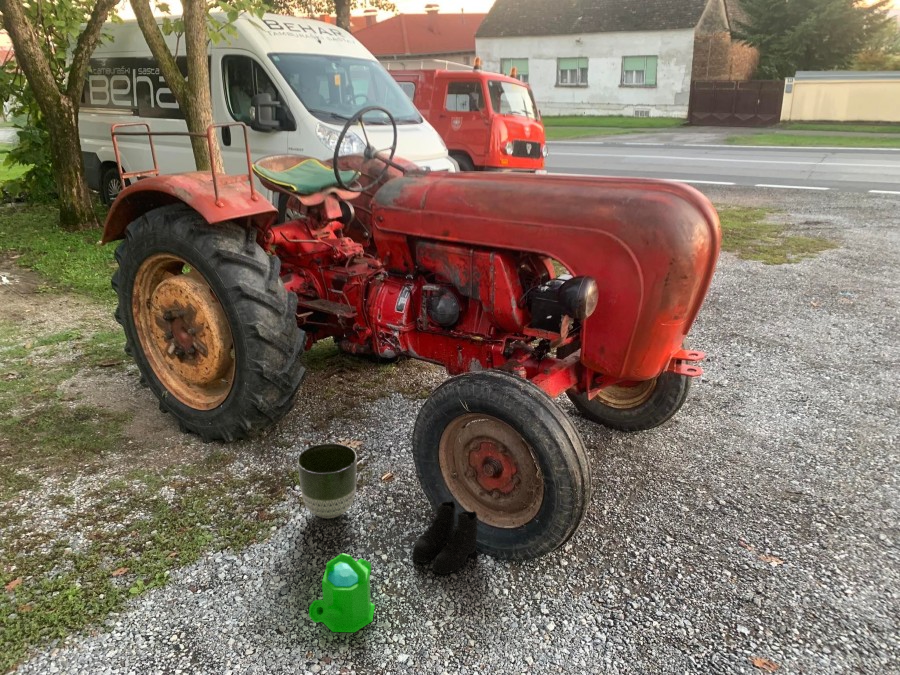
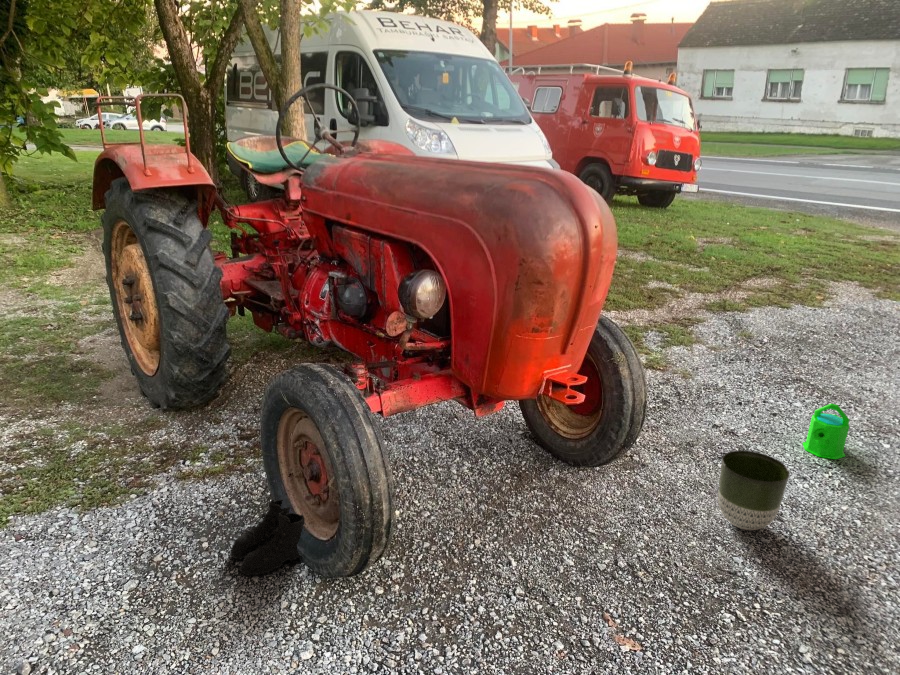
planter: present [297,444,357,518] -> present [718,450,789,530]
watering can: present [309,553,375,633] -> present [803,403,849,459]

